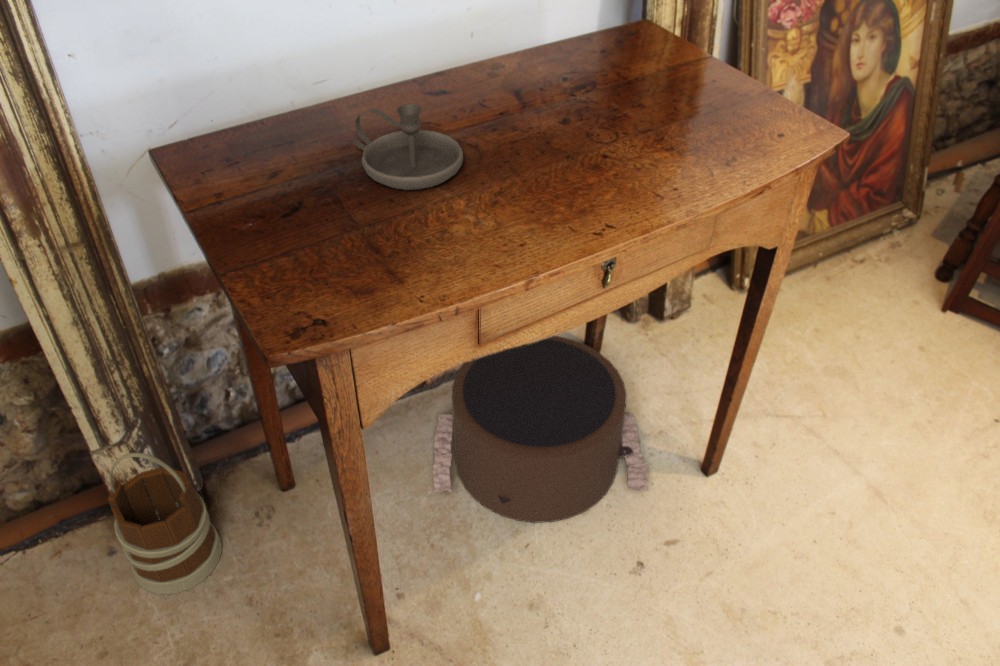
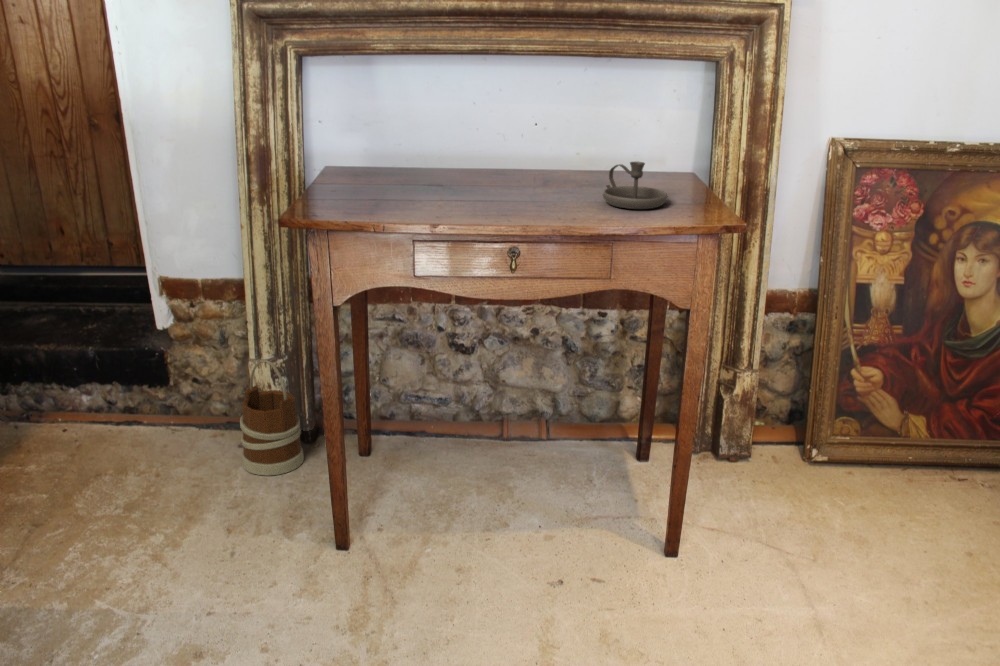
candlestick: present [353,104,463,190] -> present [603,162,667,209]
pouf: present [433,336,648,523] -> none [441,398,626,532]

